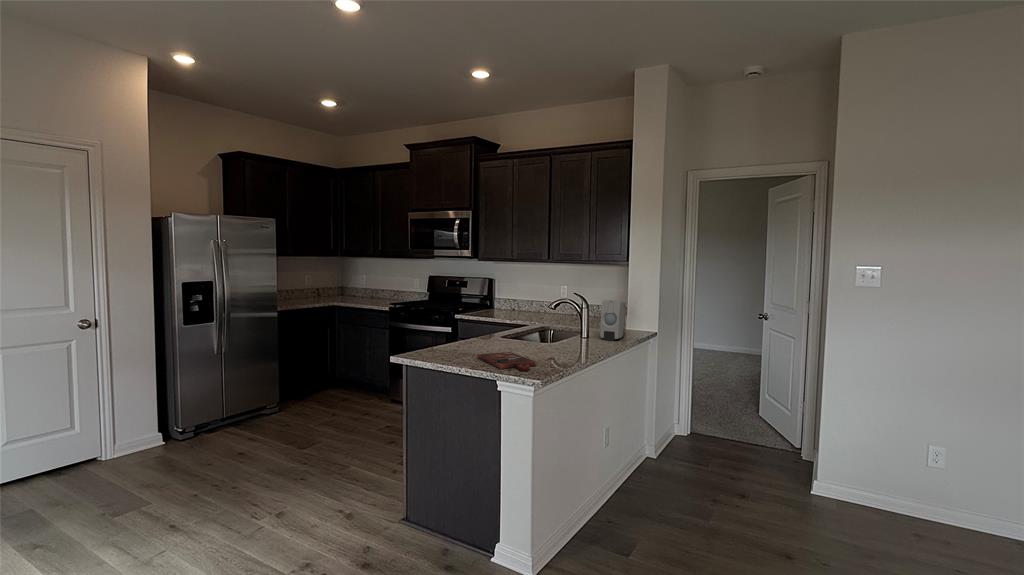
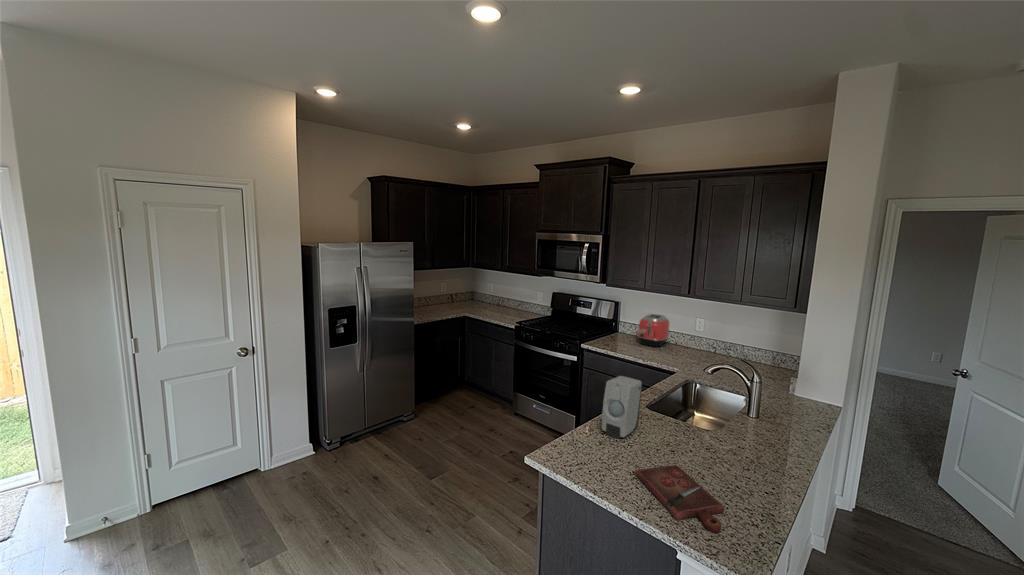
toaster: none [508,286,538,314] -> present [638,314,669,347]
soap dispenser: present [600,300,626,341] -> present [602,376,642,439]

